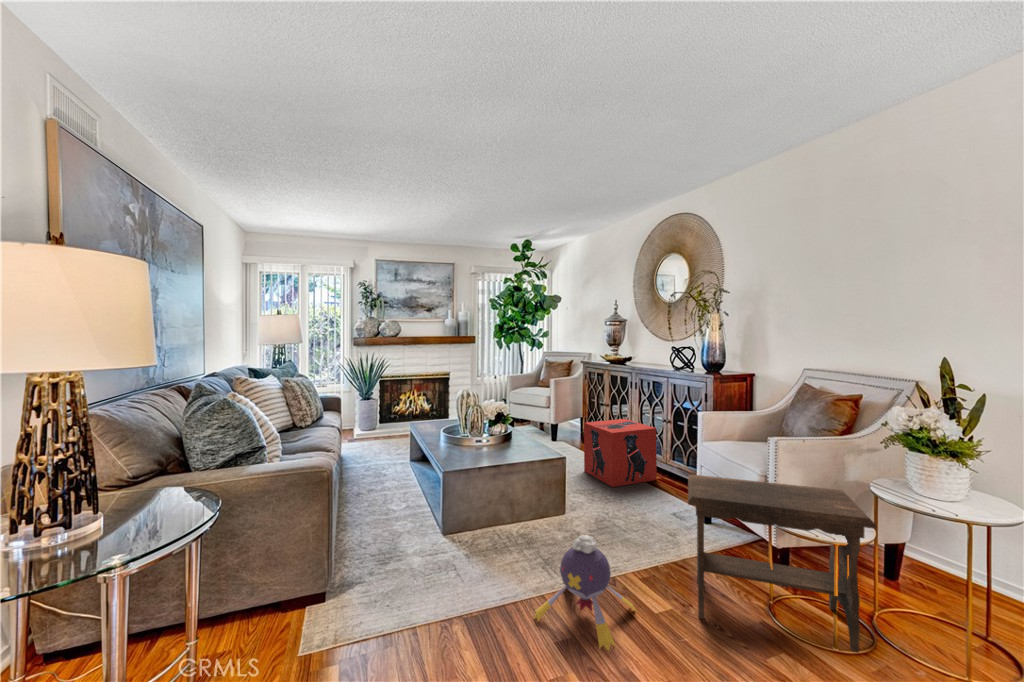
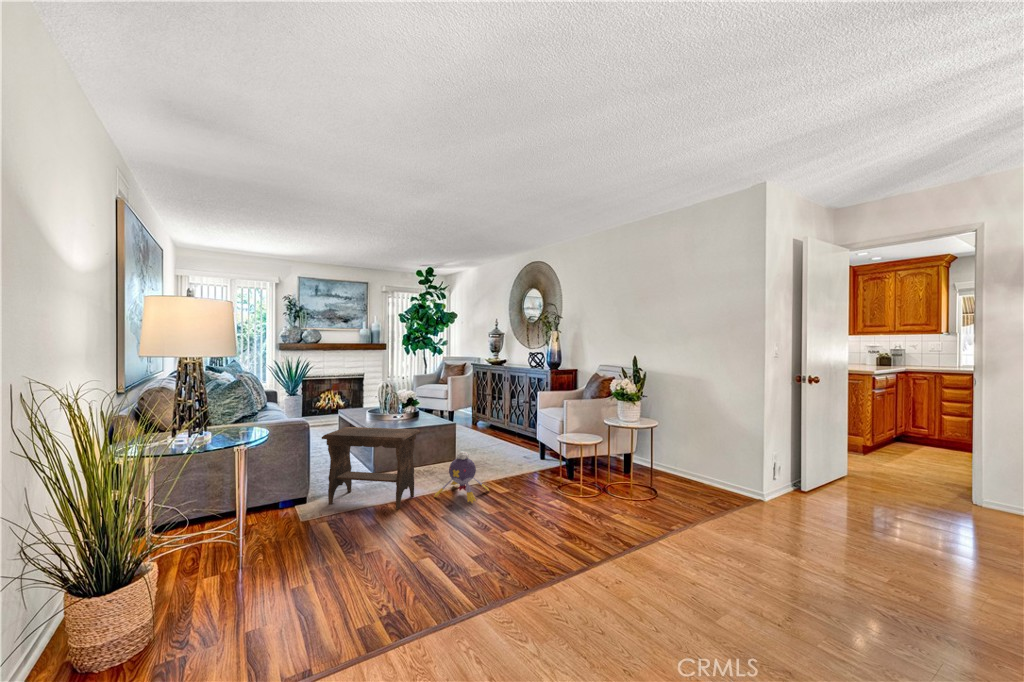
storage box: present [584,419,657,487] -> none [471,403,519,447]
footstool: present [688,475,876,653] -> present [322,427,420,509]

